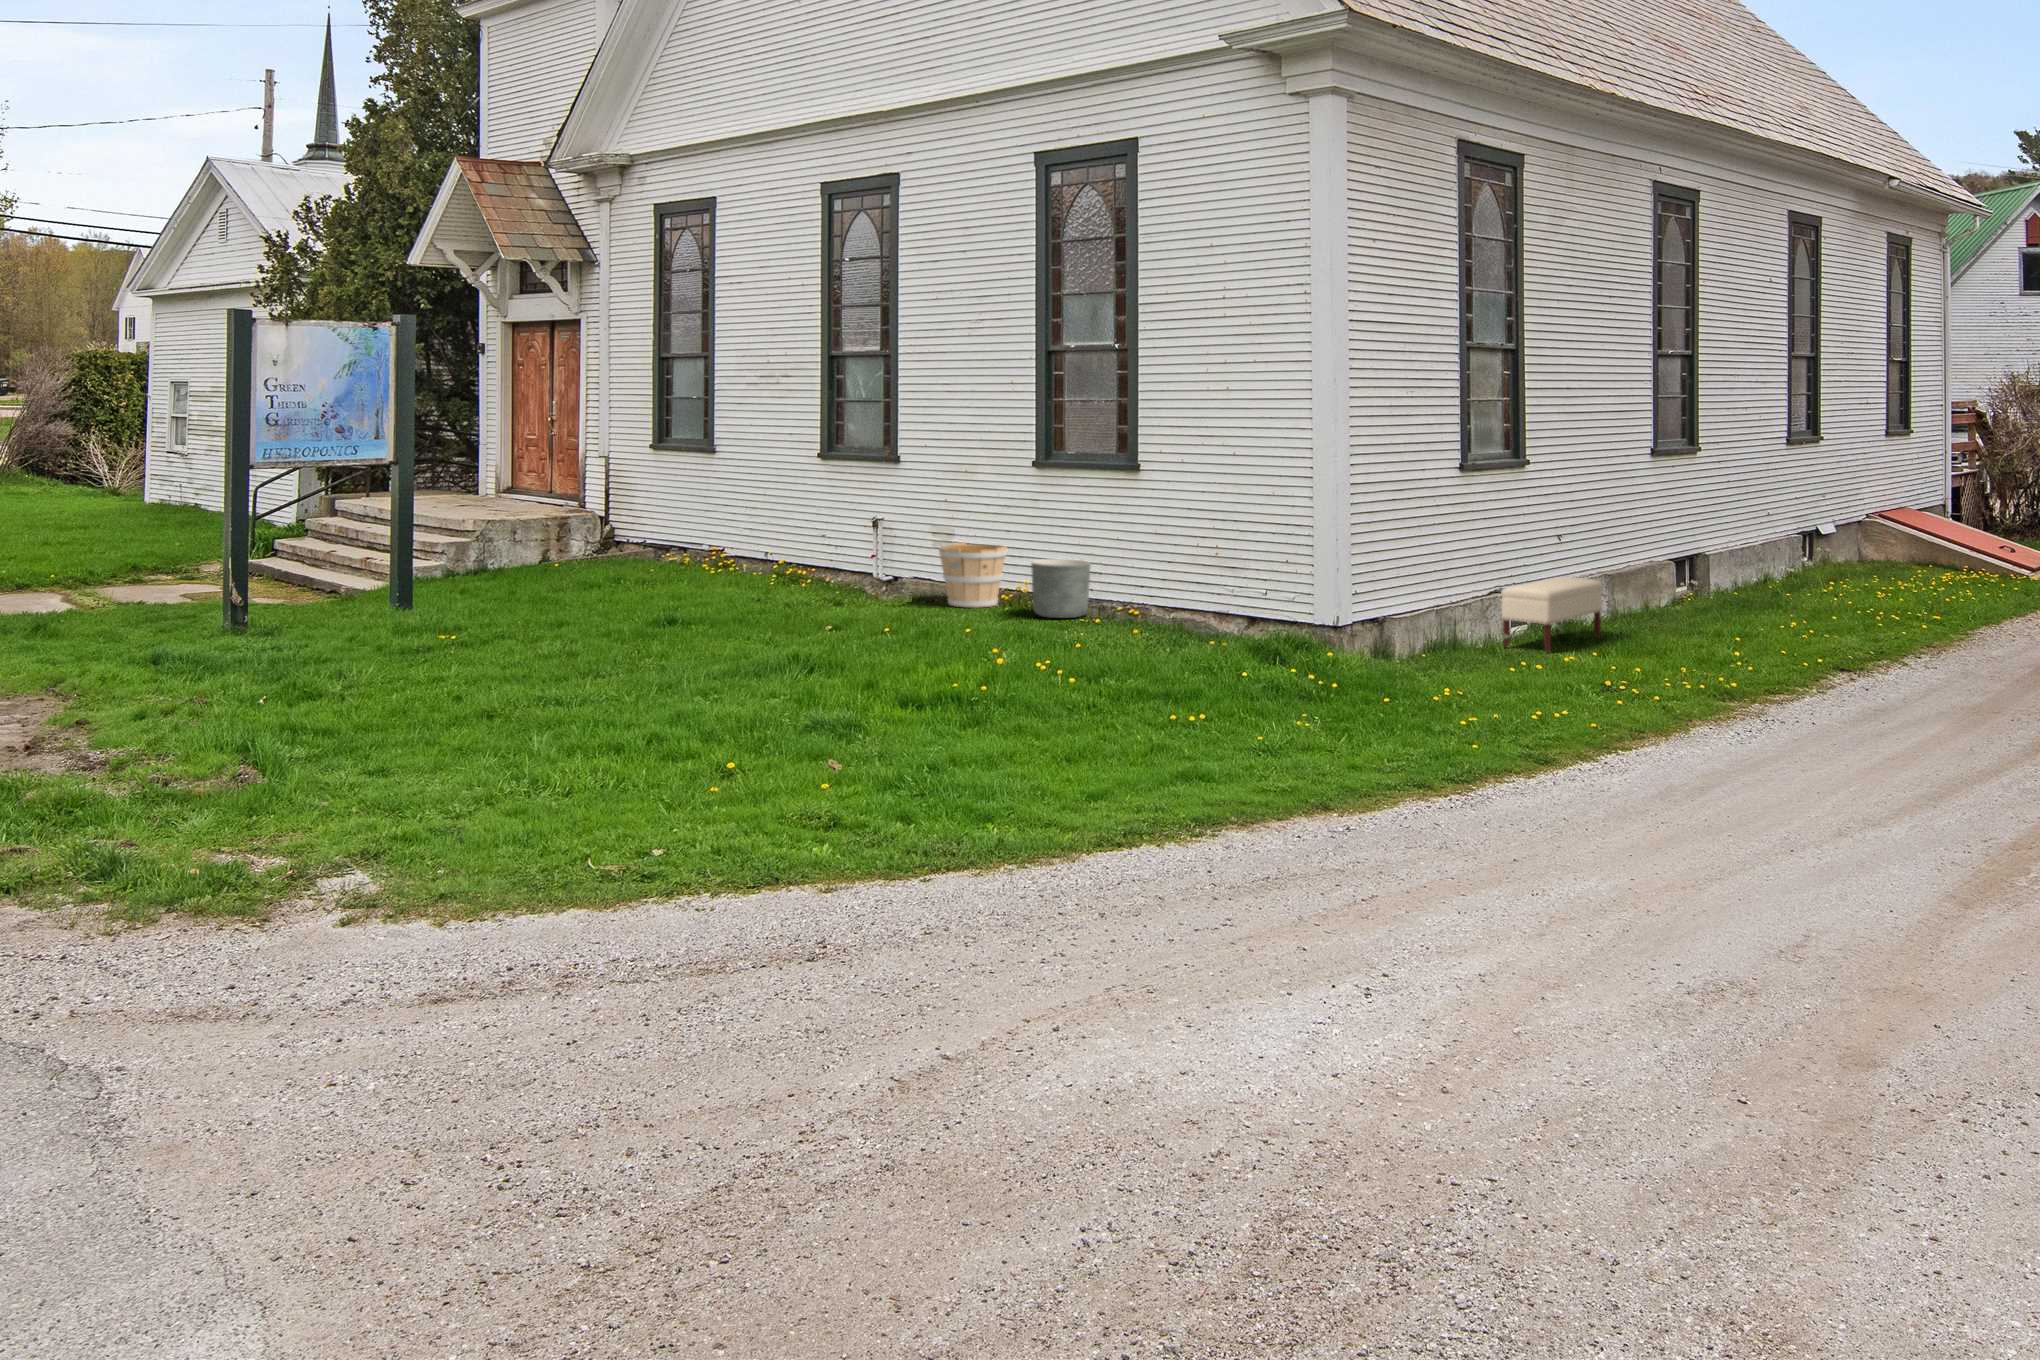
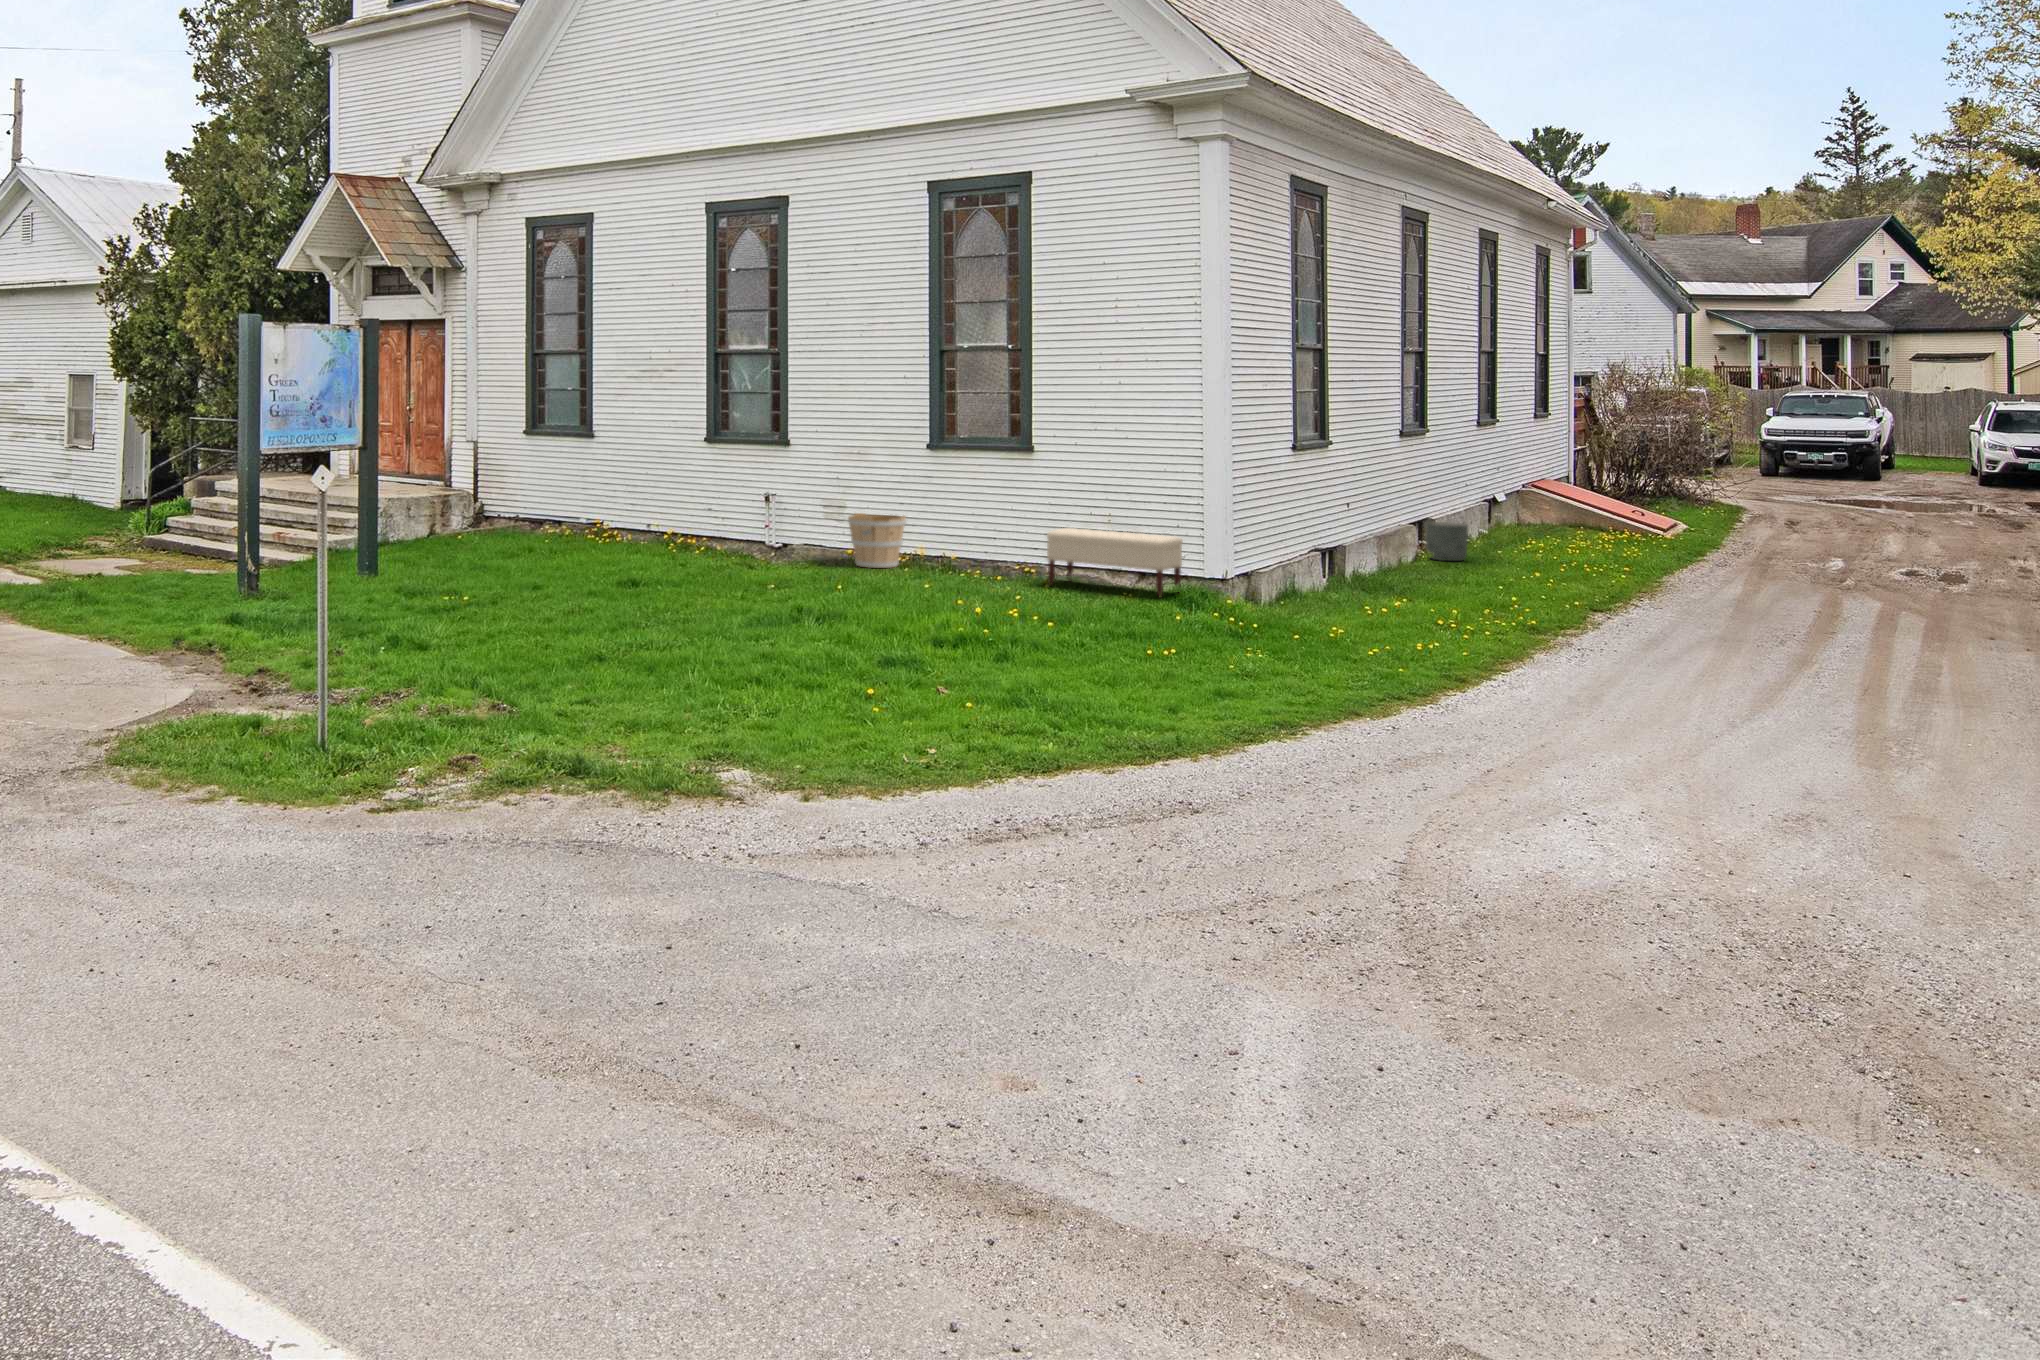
planter: present [1031,559,1090,618] -> present [1426,522,1468,561]
bench: present [1501,577,1603,652] -> present [1047,528,1183,597]

